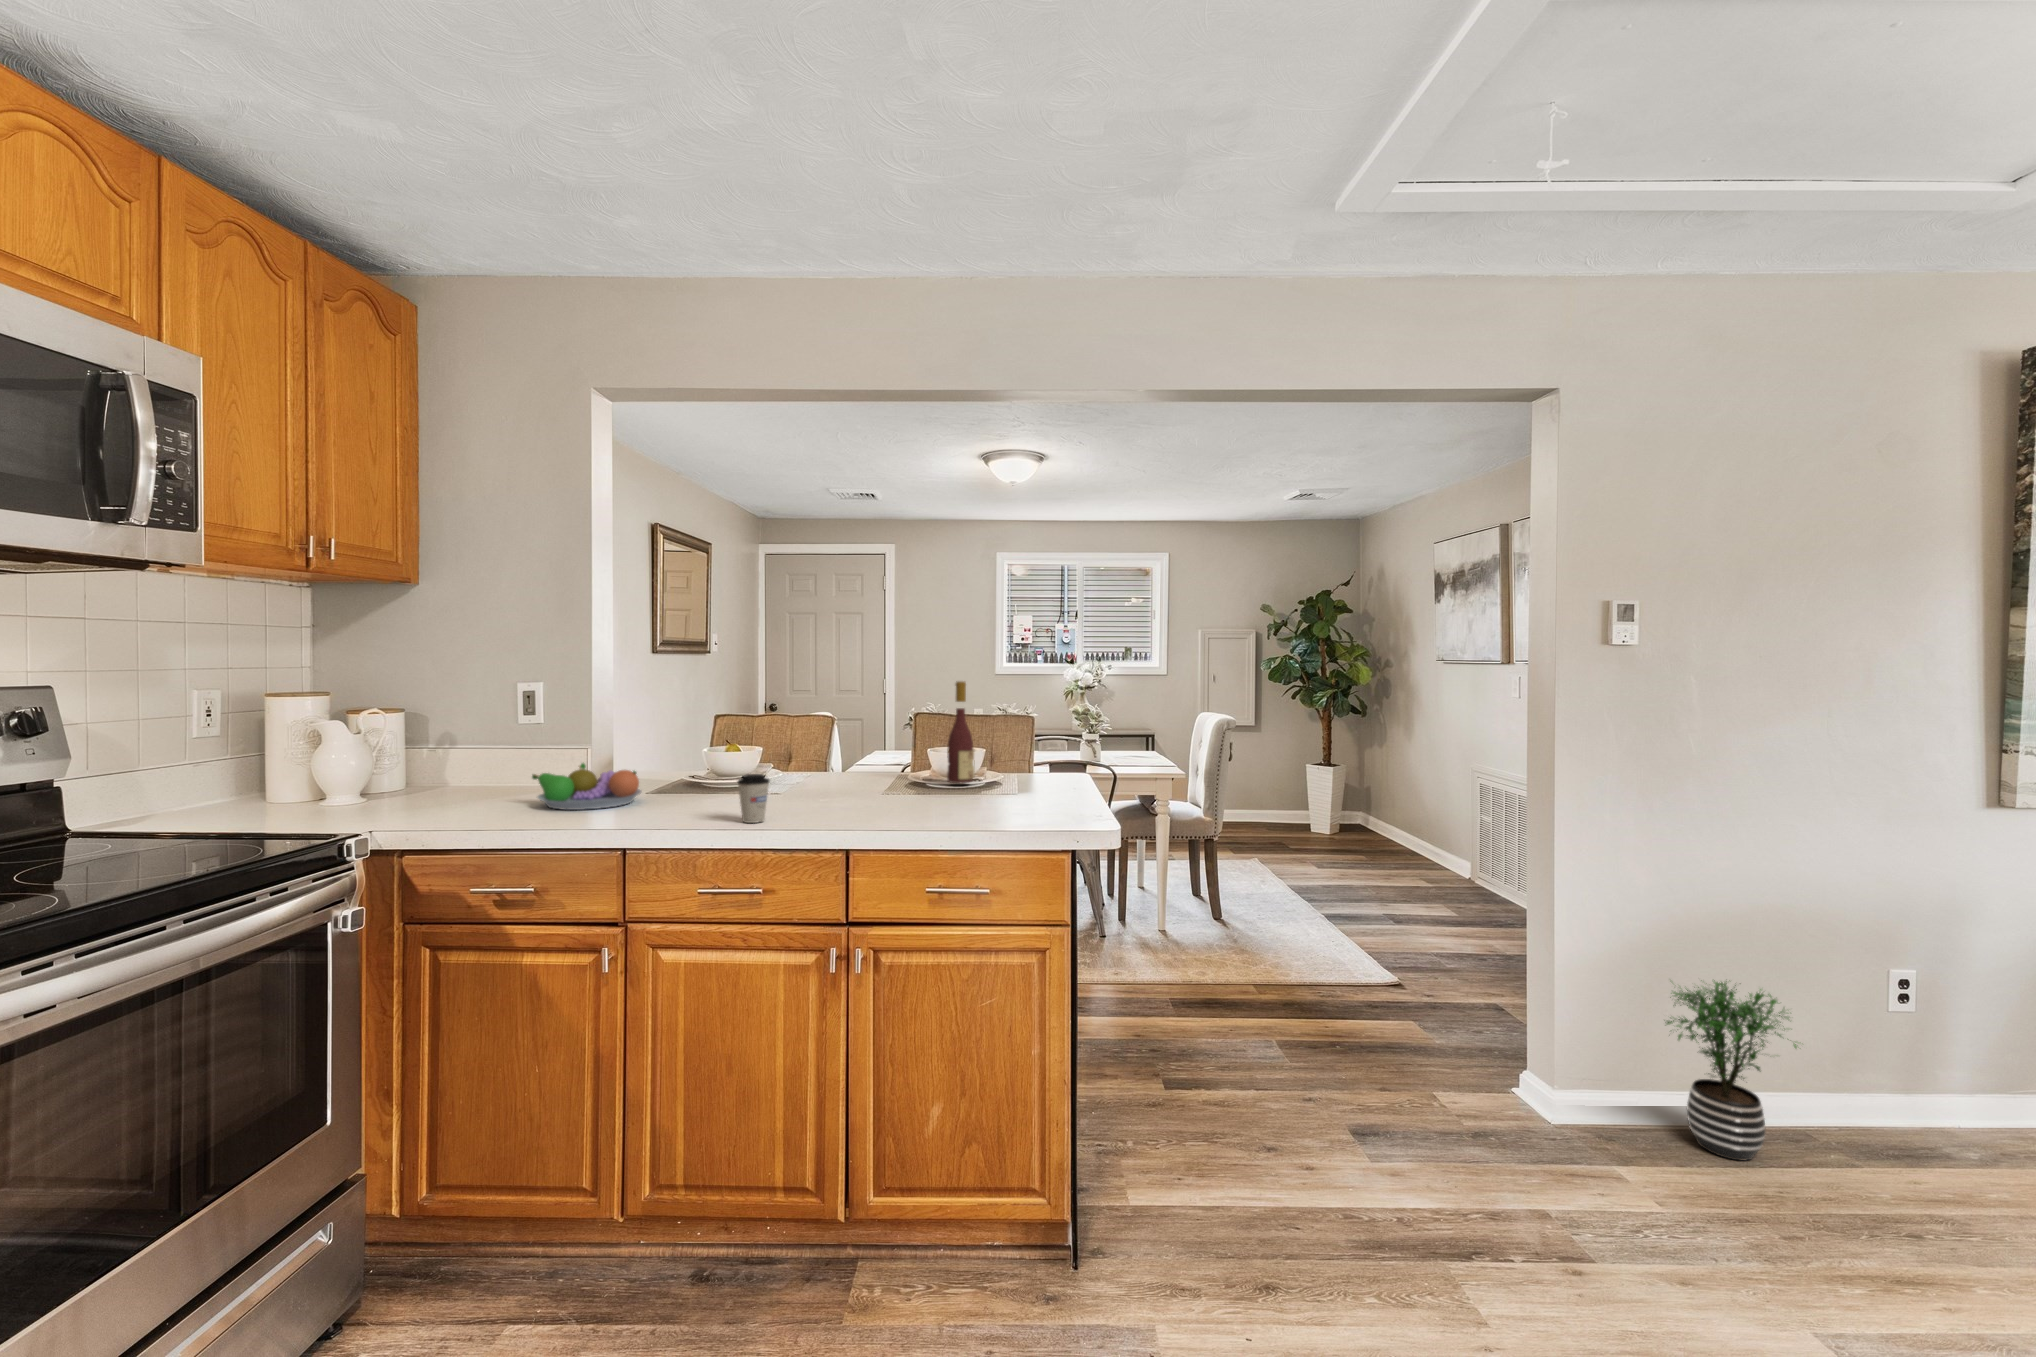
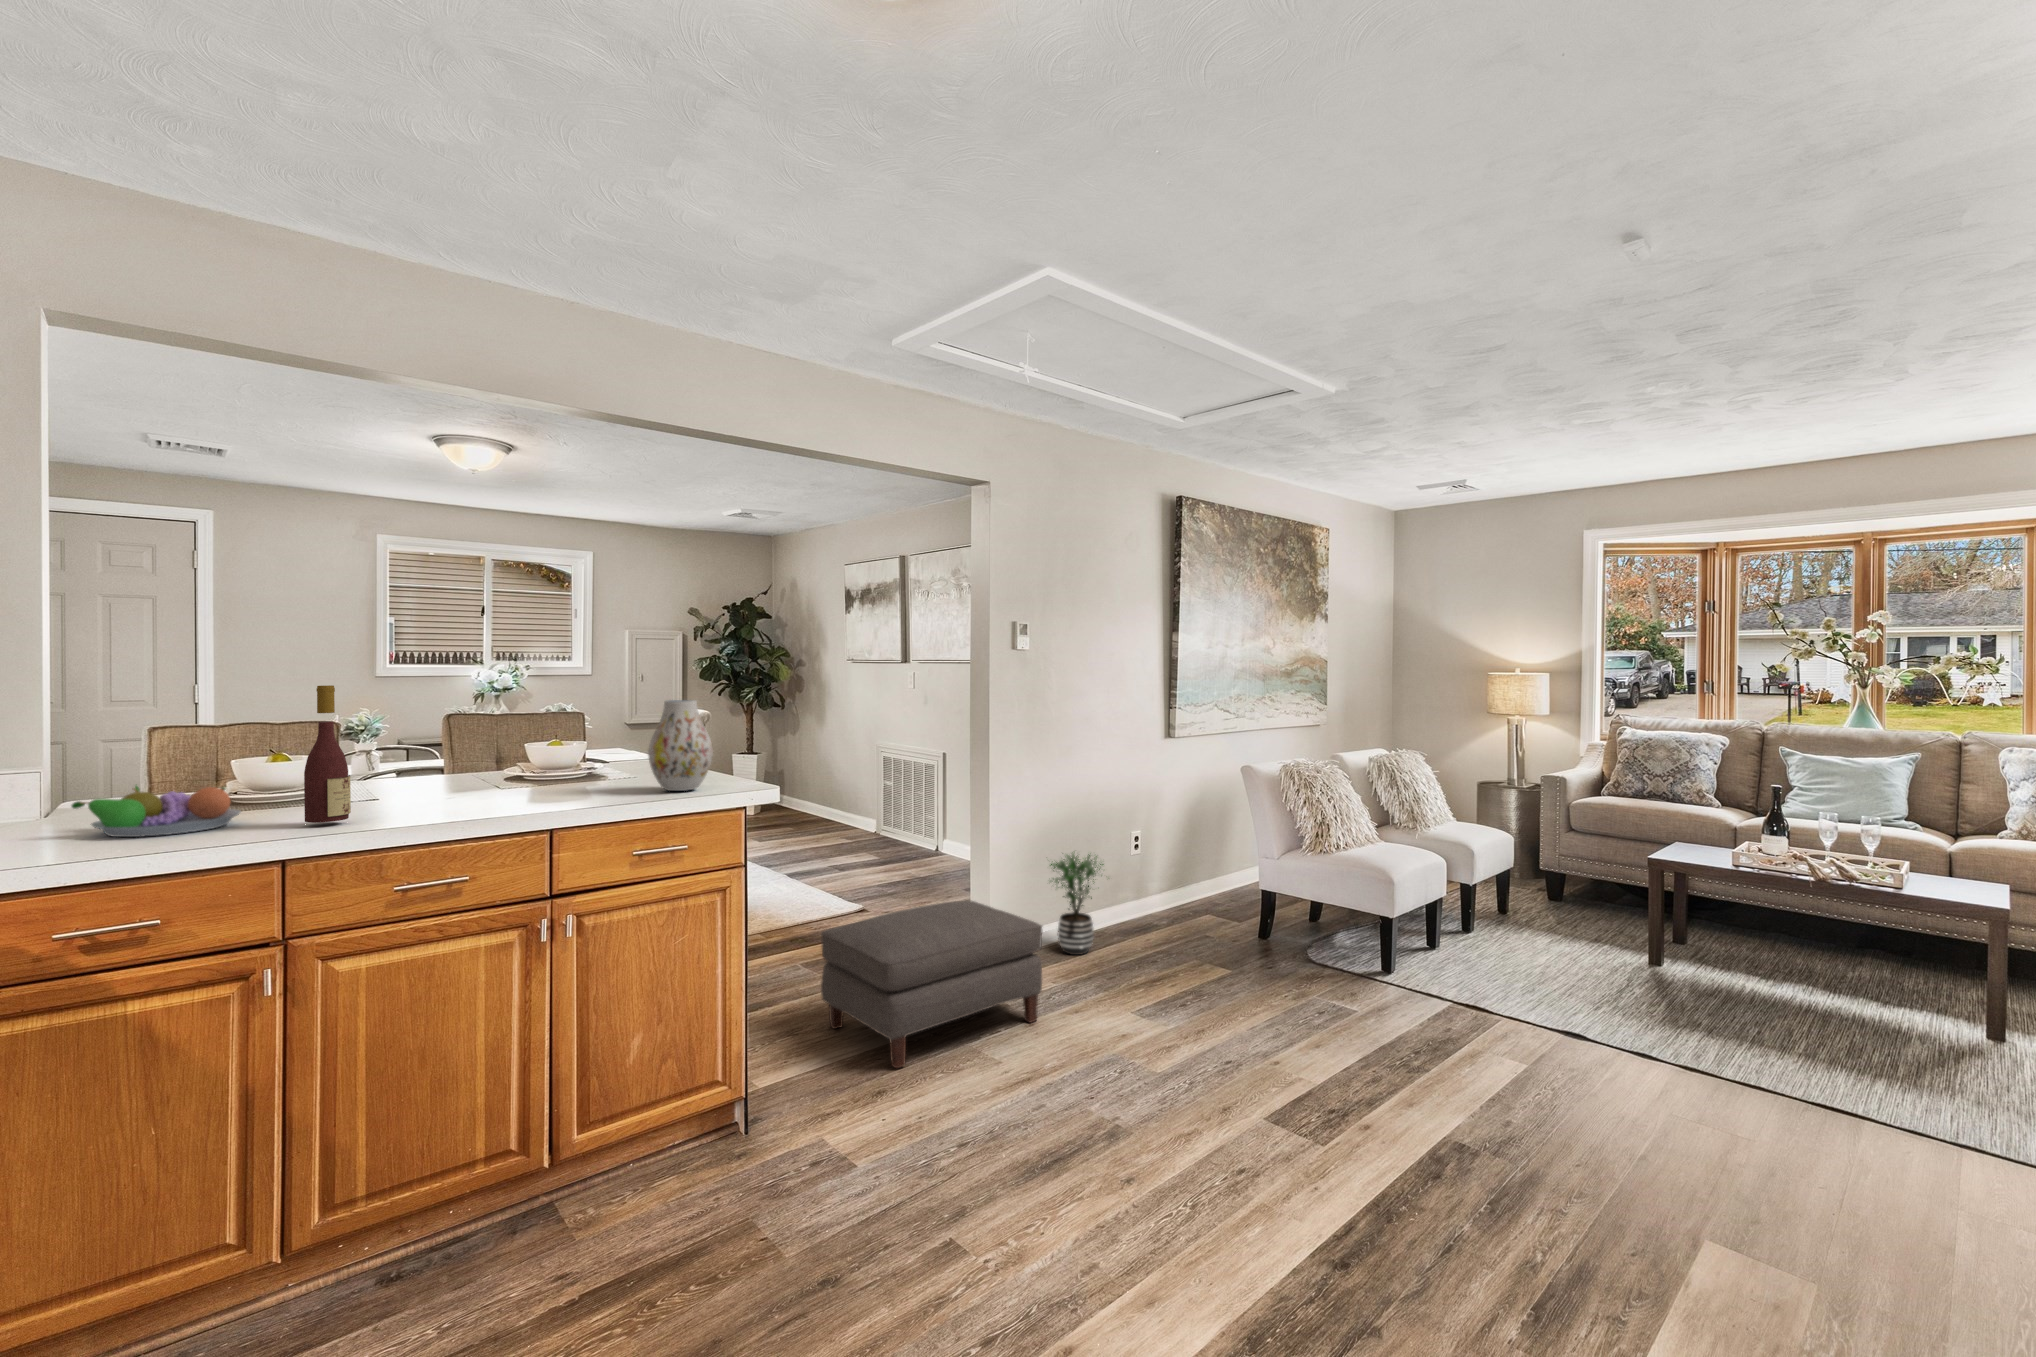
wine bottle: present [947,681,975,783] -> present [304,685,351,823]
vase: none [983,708,1056,819] -> present [648,700,713,791]
coffee cup: present [738,774,769,823] -> none [424,772,461,819]
ottoman: none [1249,1015,1608,1266] -> present [821,900,1042,1069]

